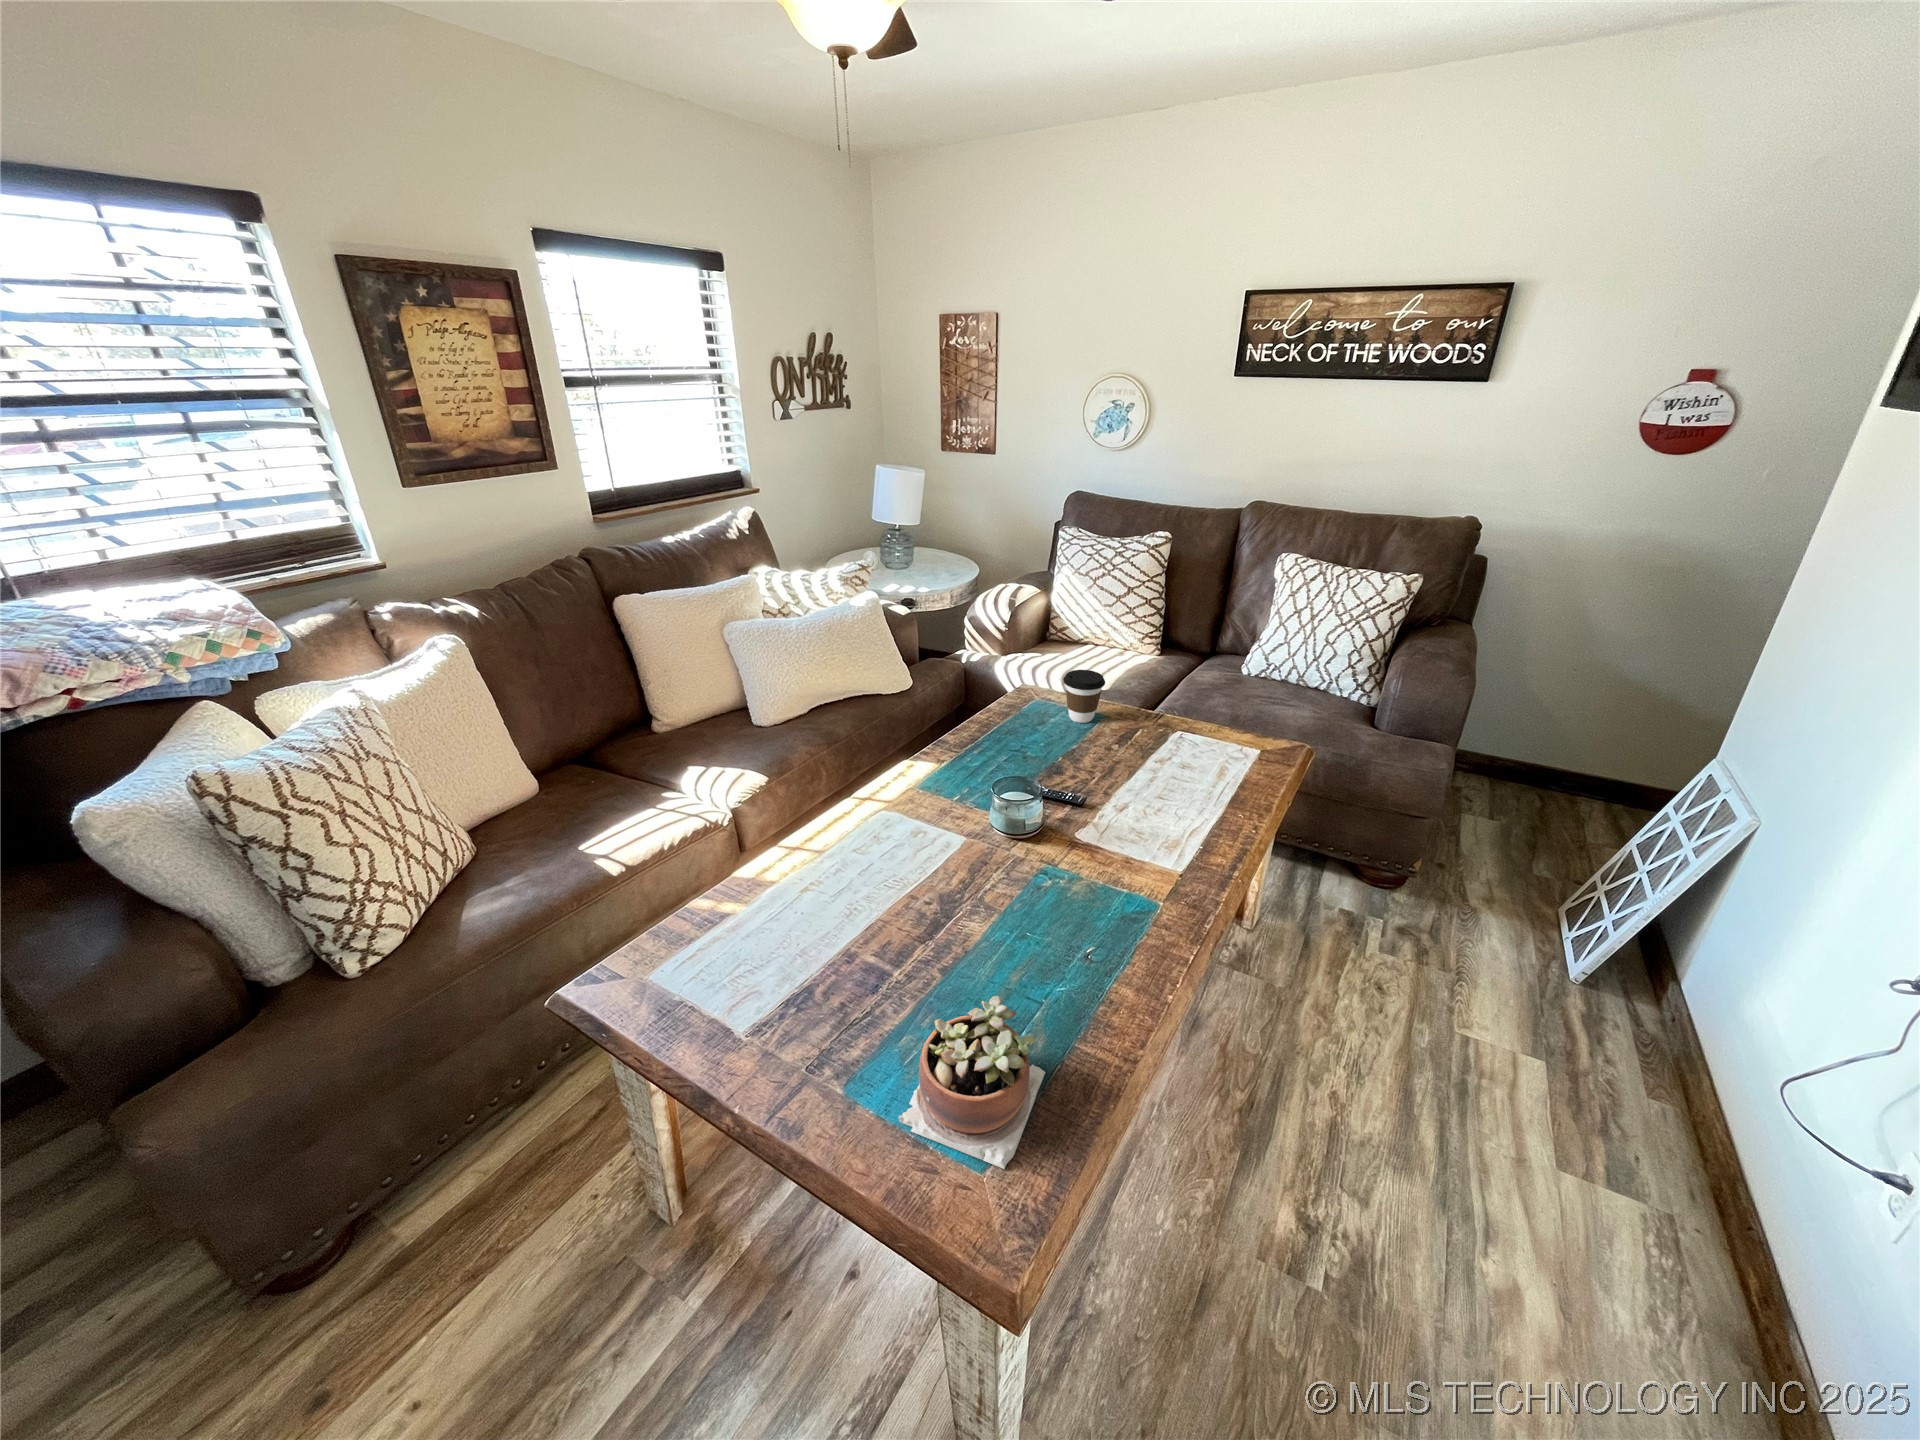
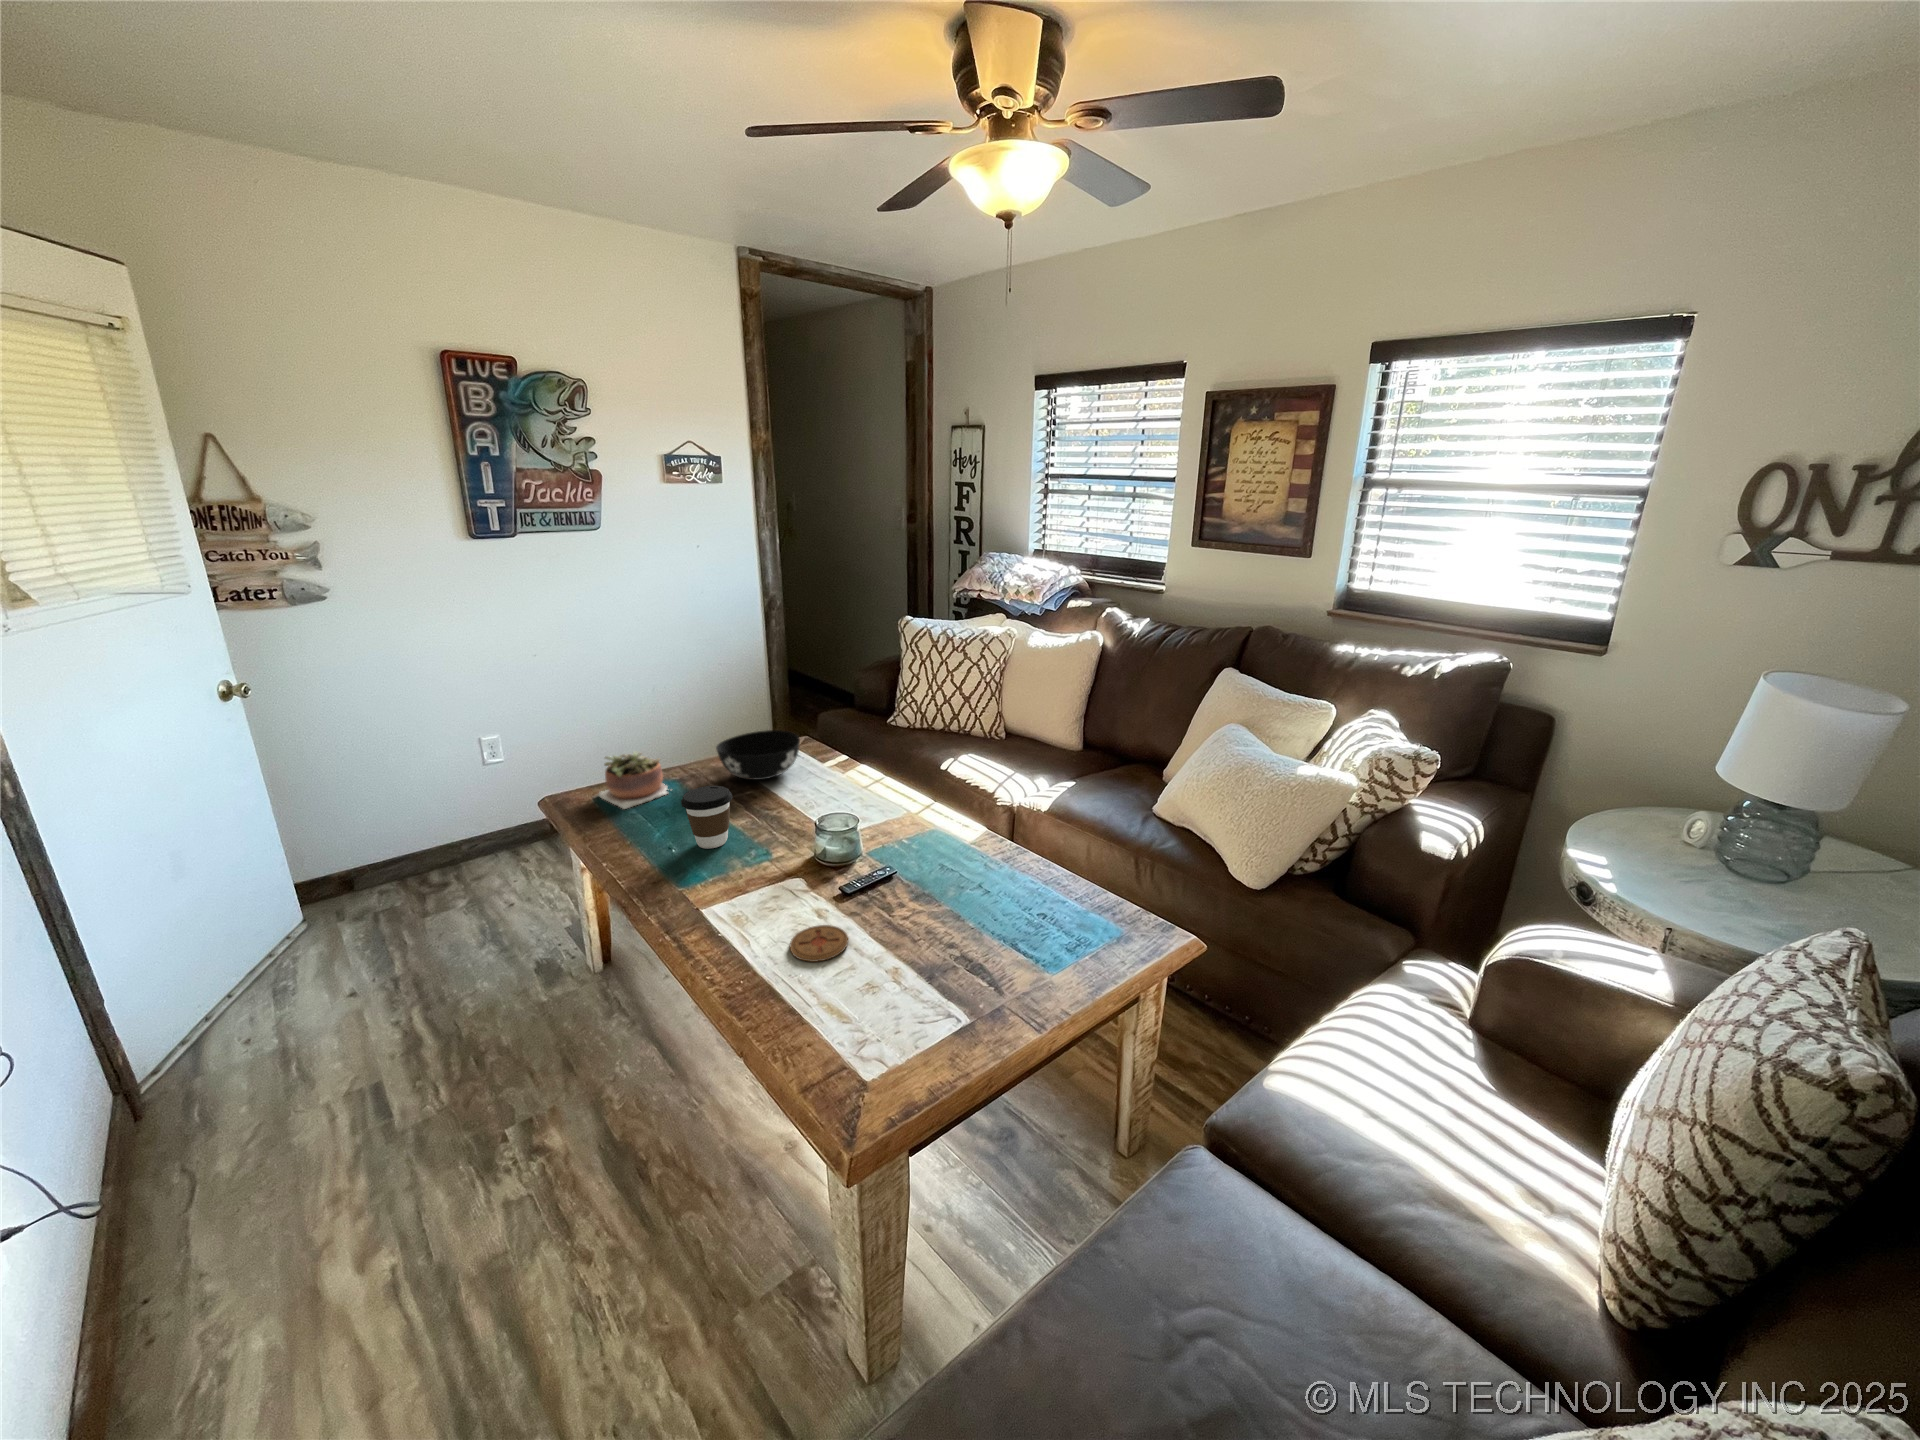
coffee cup: present [1063,670,1105,723] -> present [681,786,733,849]
coaster: none [1175,772,1221,797] -> present [790,925,848,962]
bowl: none [765,866,915,984] -> present [716,730,800,780]

